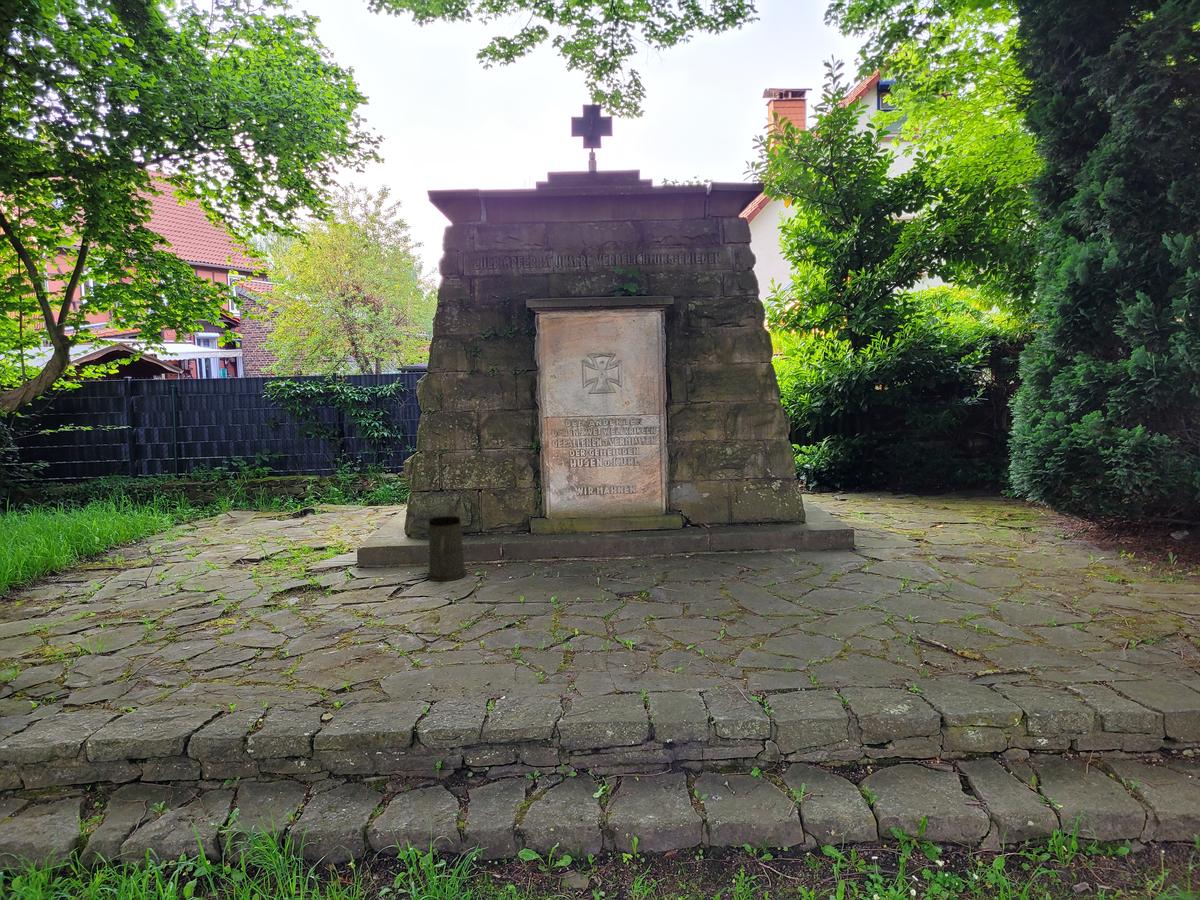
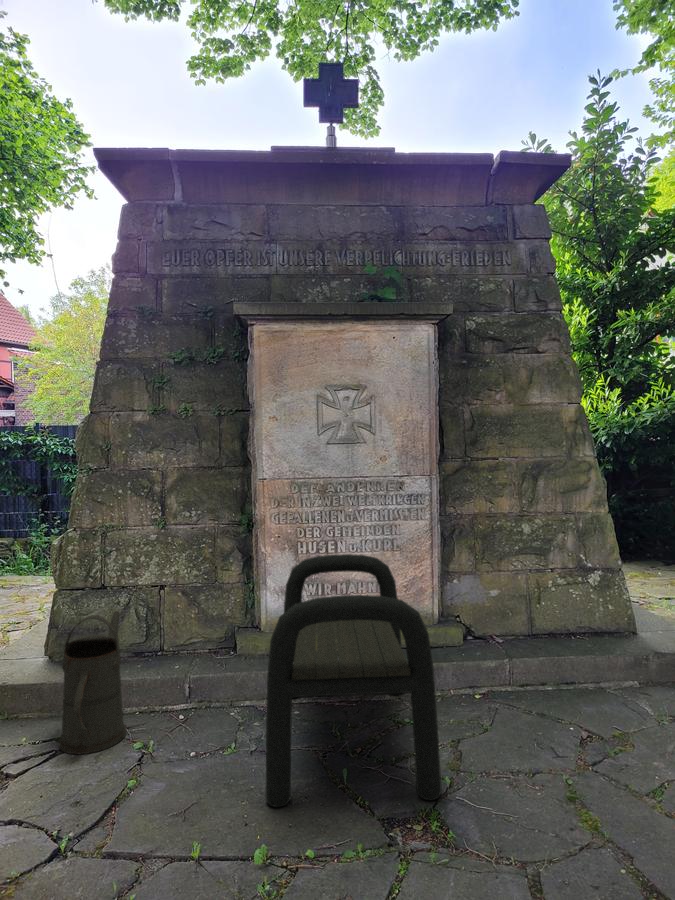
bench: none [554,468,652,595] -> present [266,554,441,807]

